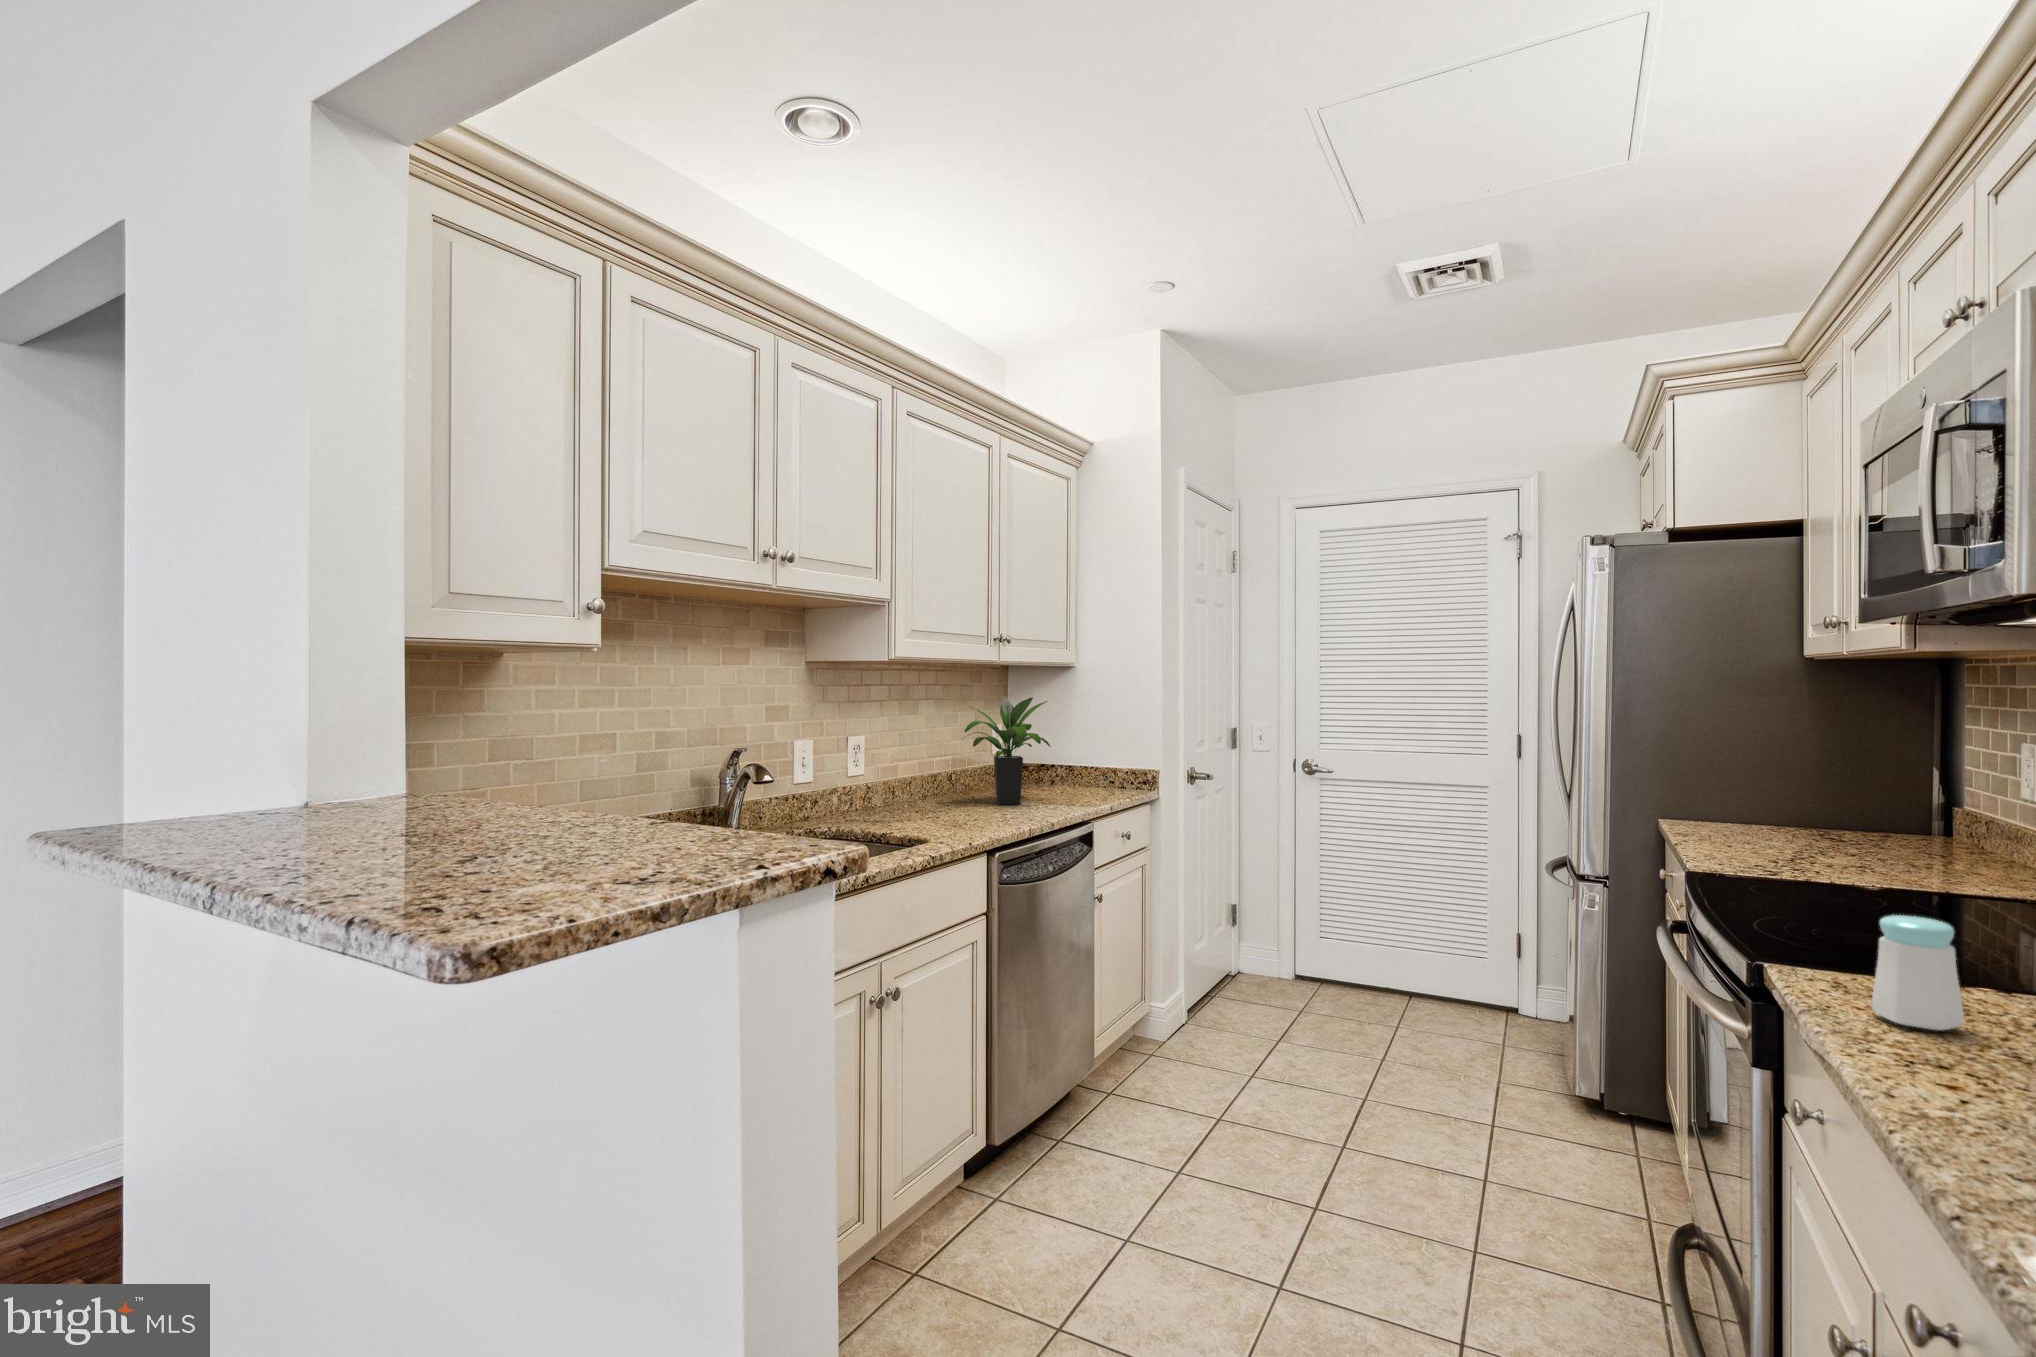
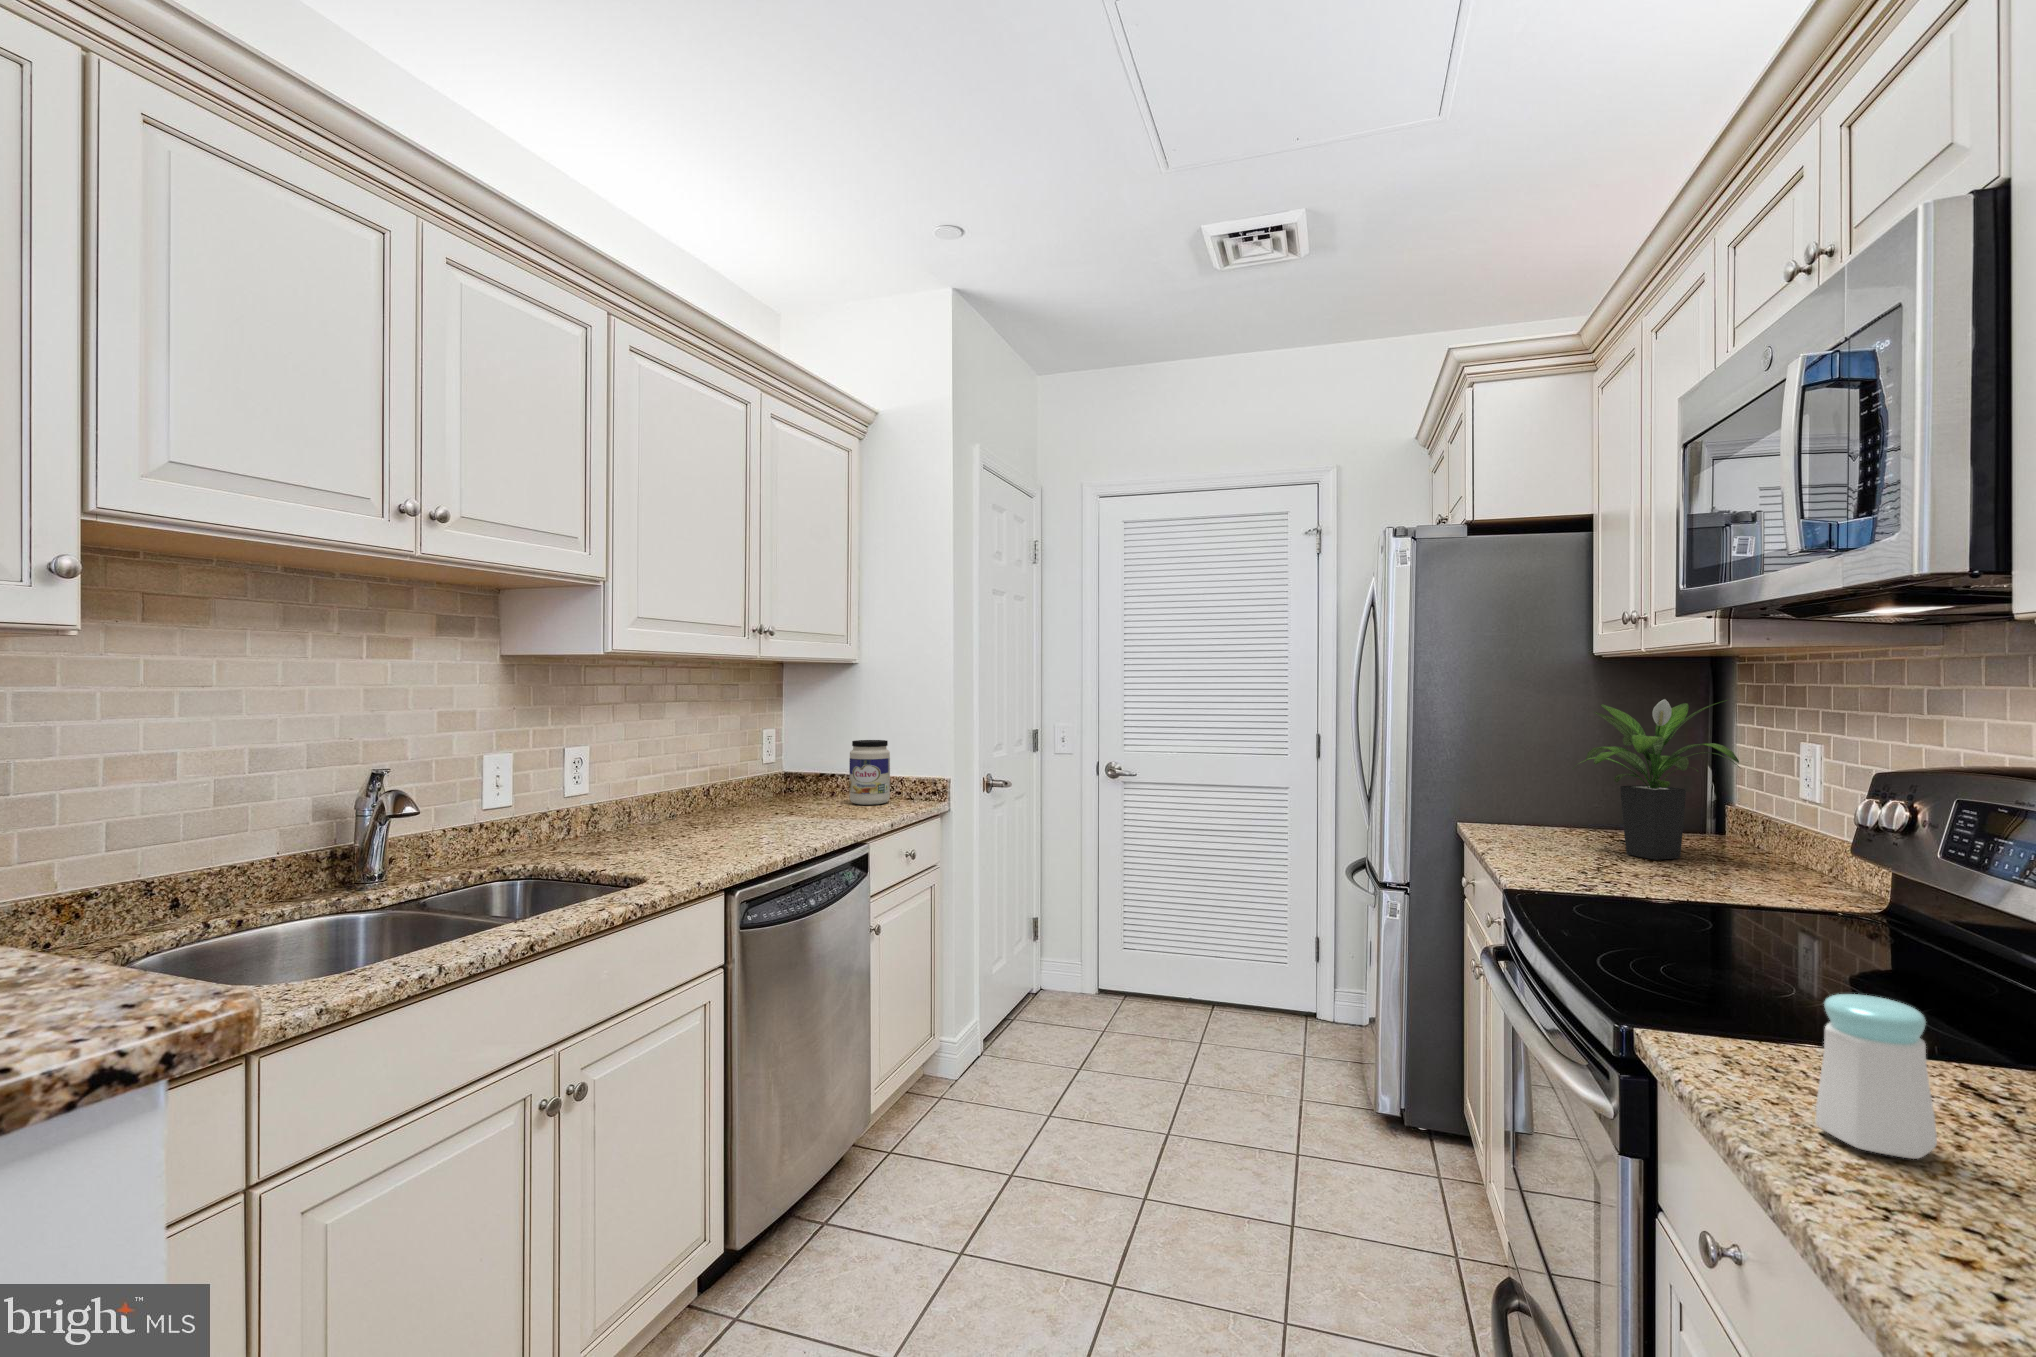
potted plant: present [965,697,1051,804] -> present [1575,699,1740,860]
jar: none [1069,736,1105,793] -> present [849,740,890,805]

